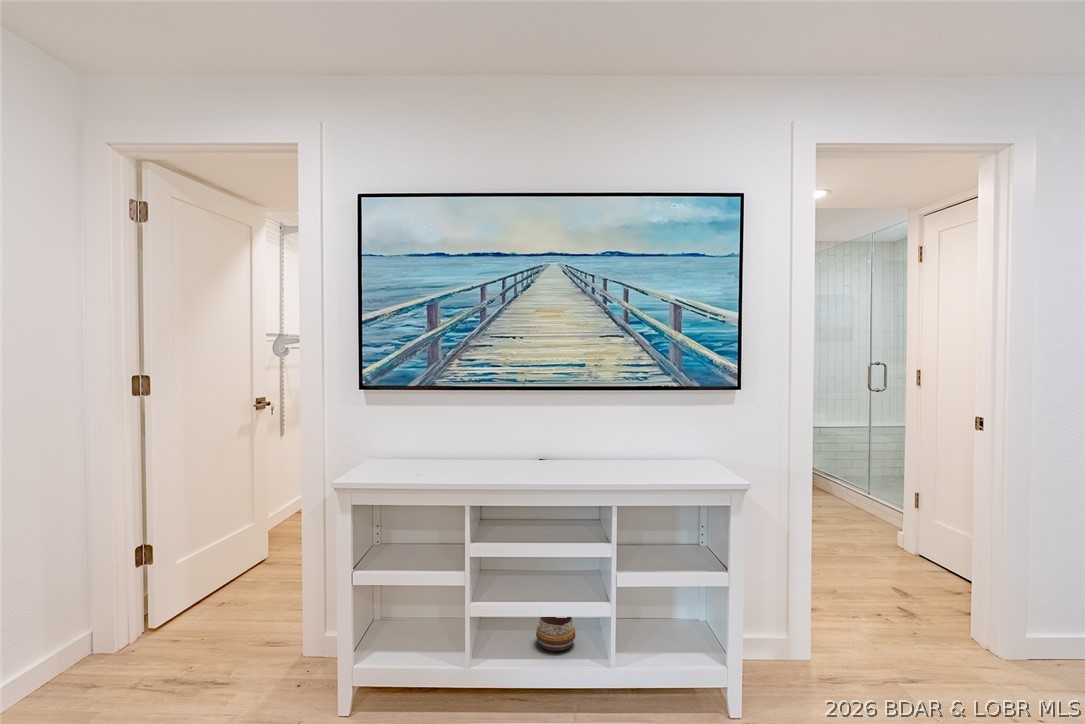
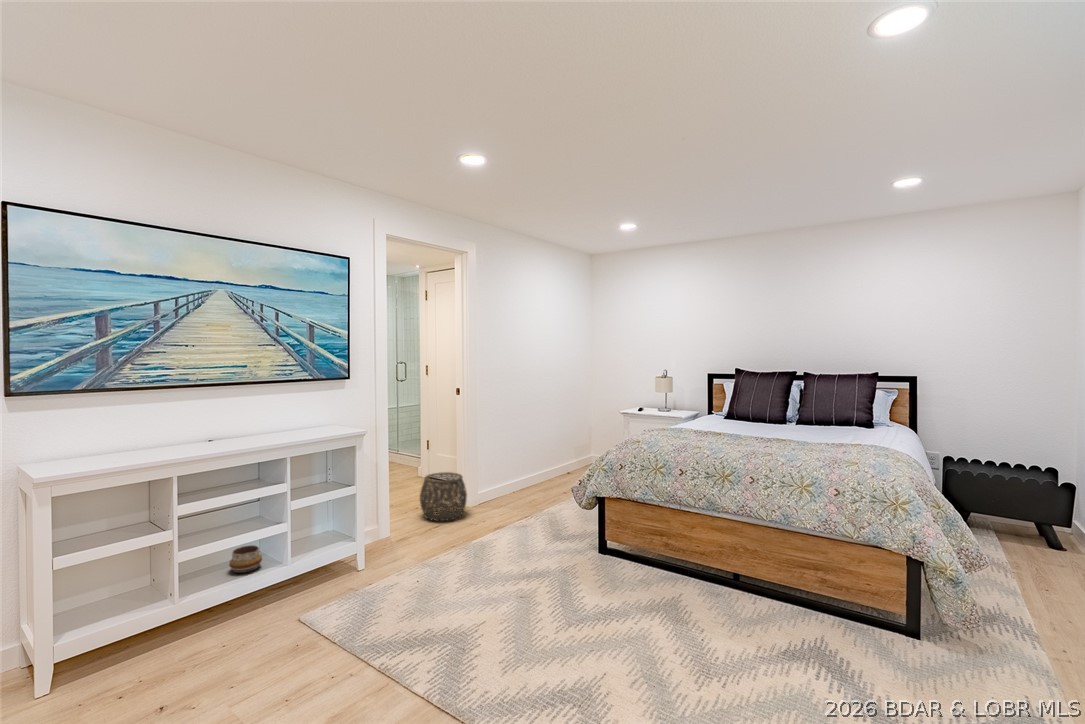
woven basket: none [886,571,995,679] -> present [420,472,467,521]

